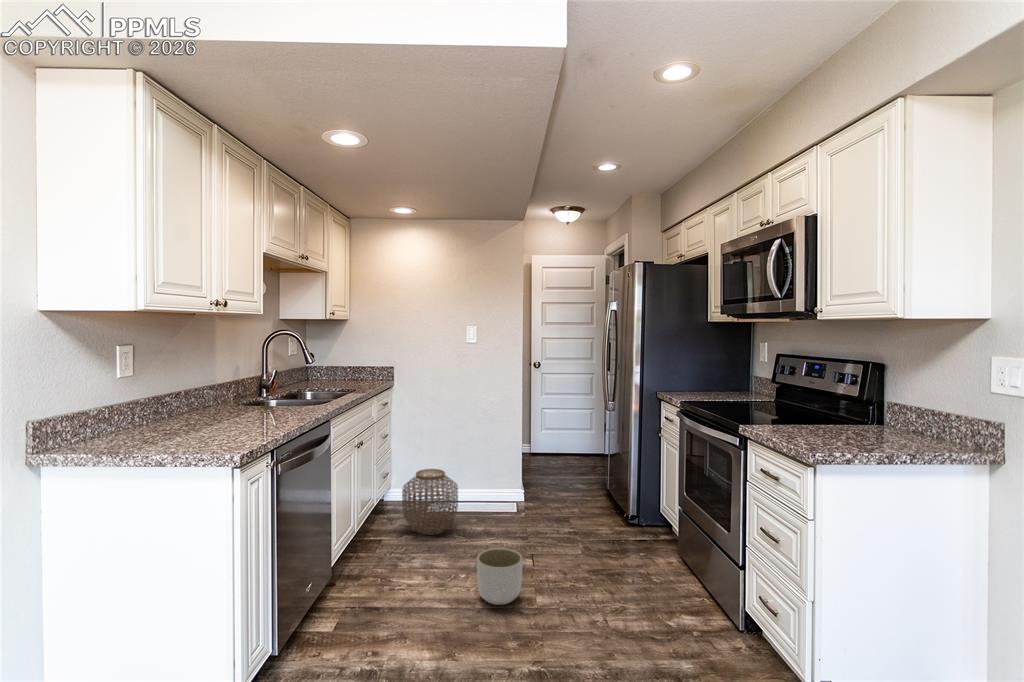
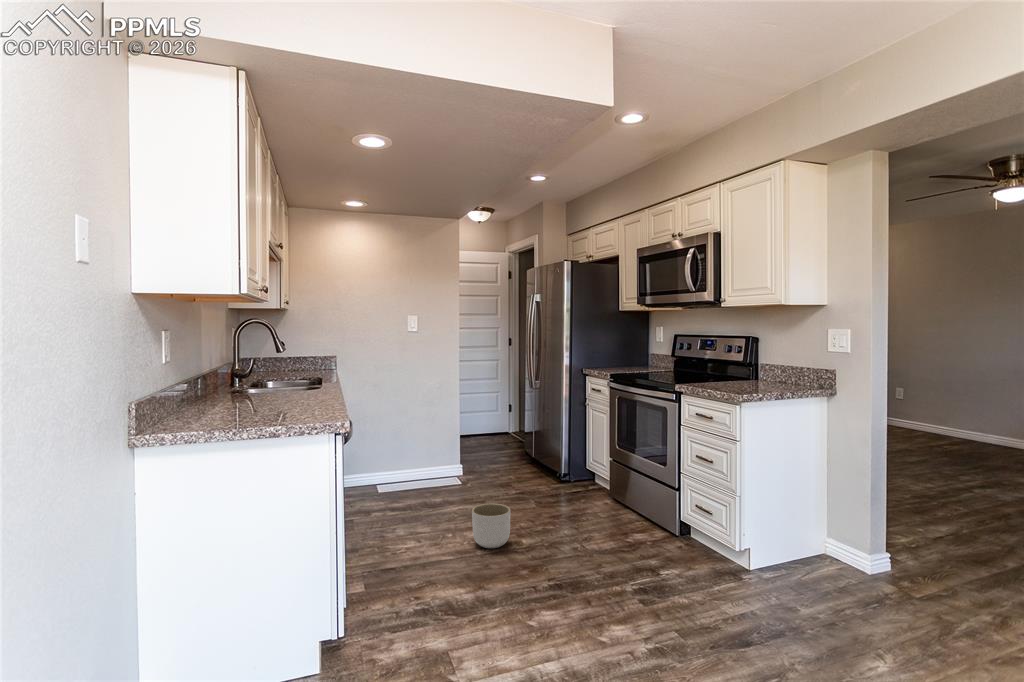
woven basket: present [402,469,458,535] -> none [368,450,420,510]

